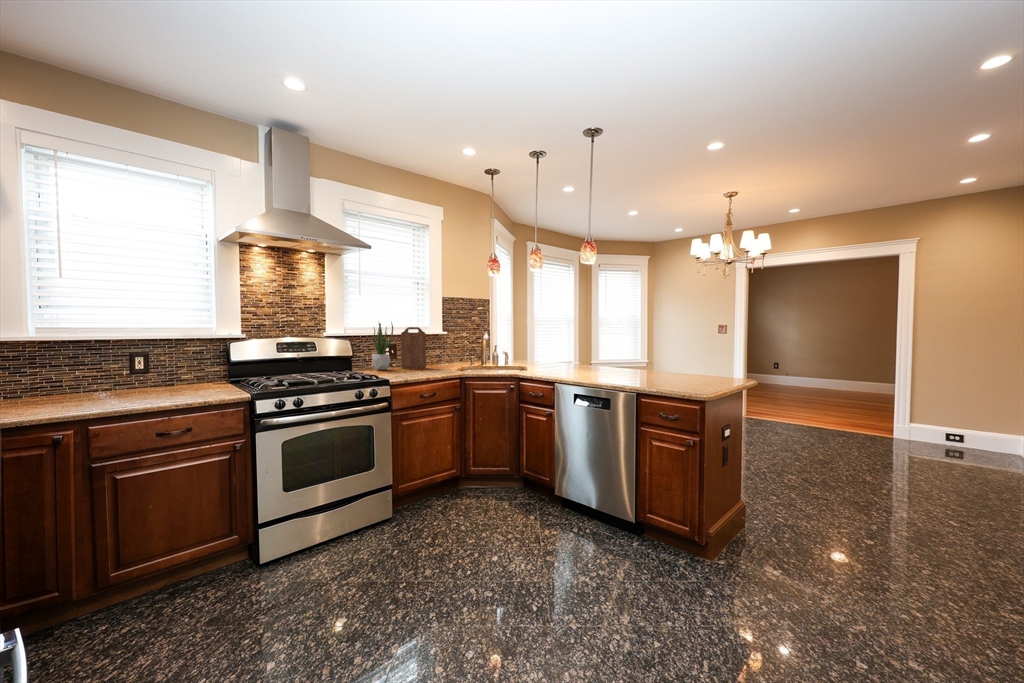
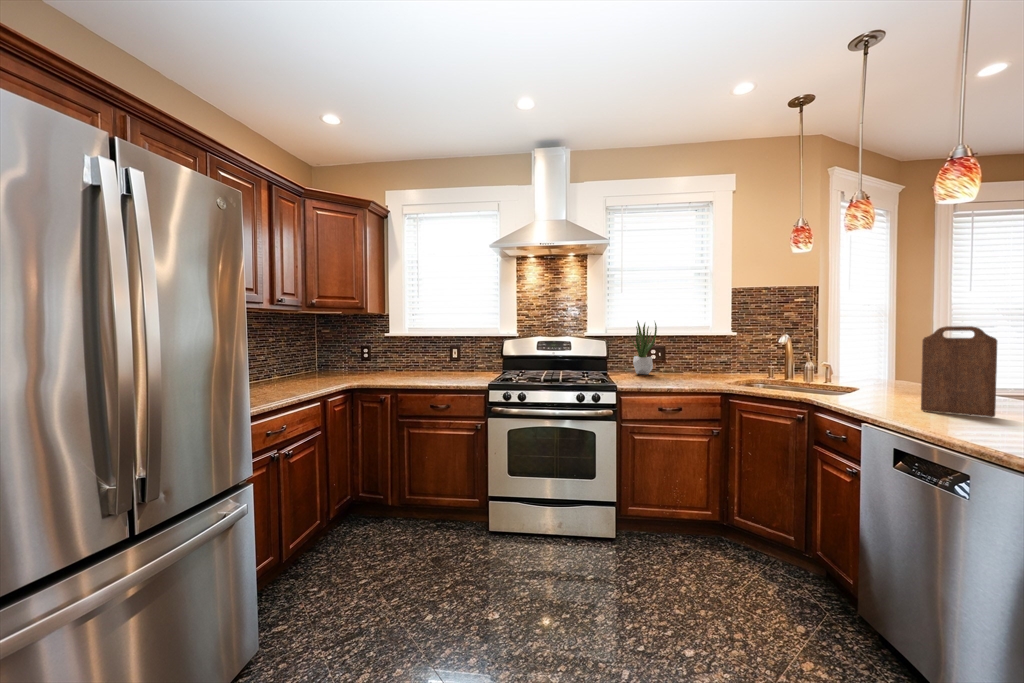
cutting board: present [401,327,426,369] -> present [921,326,997,417]

